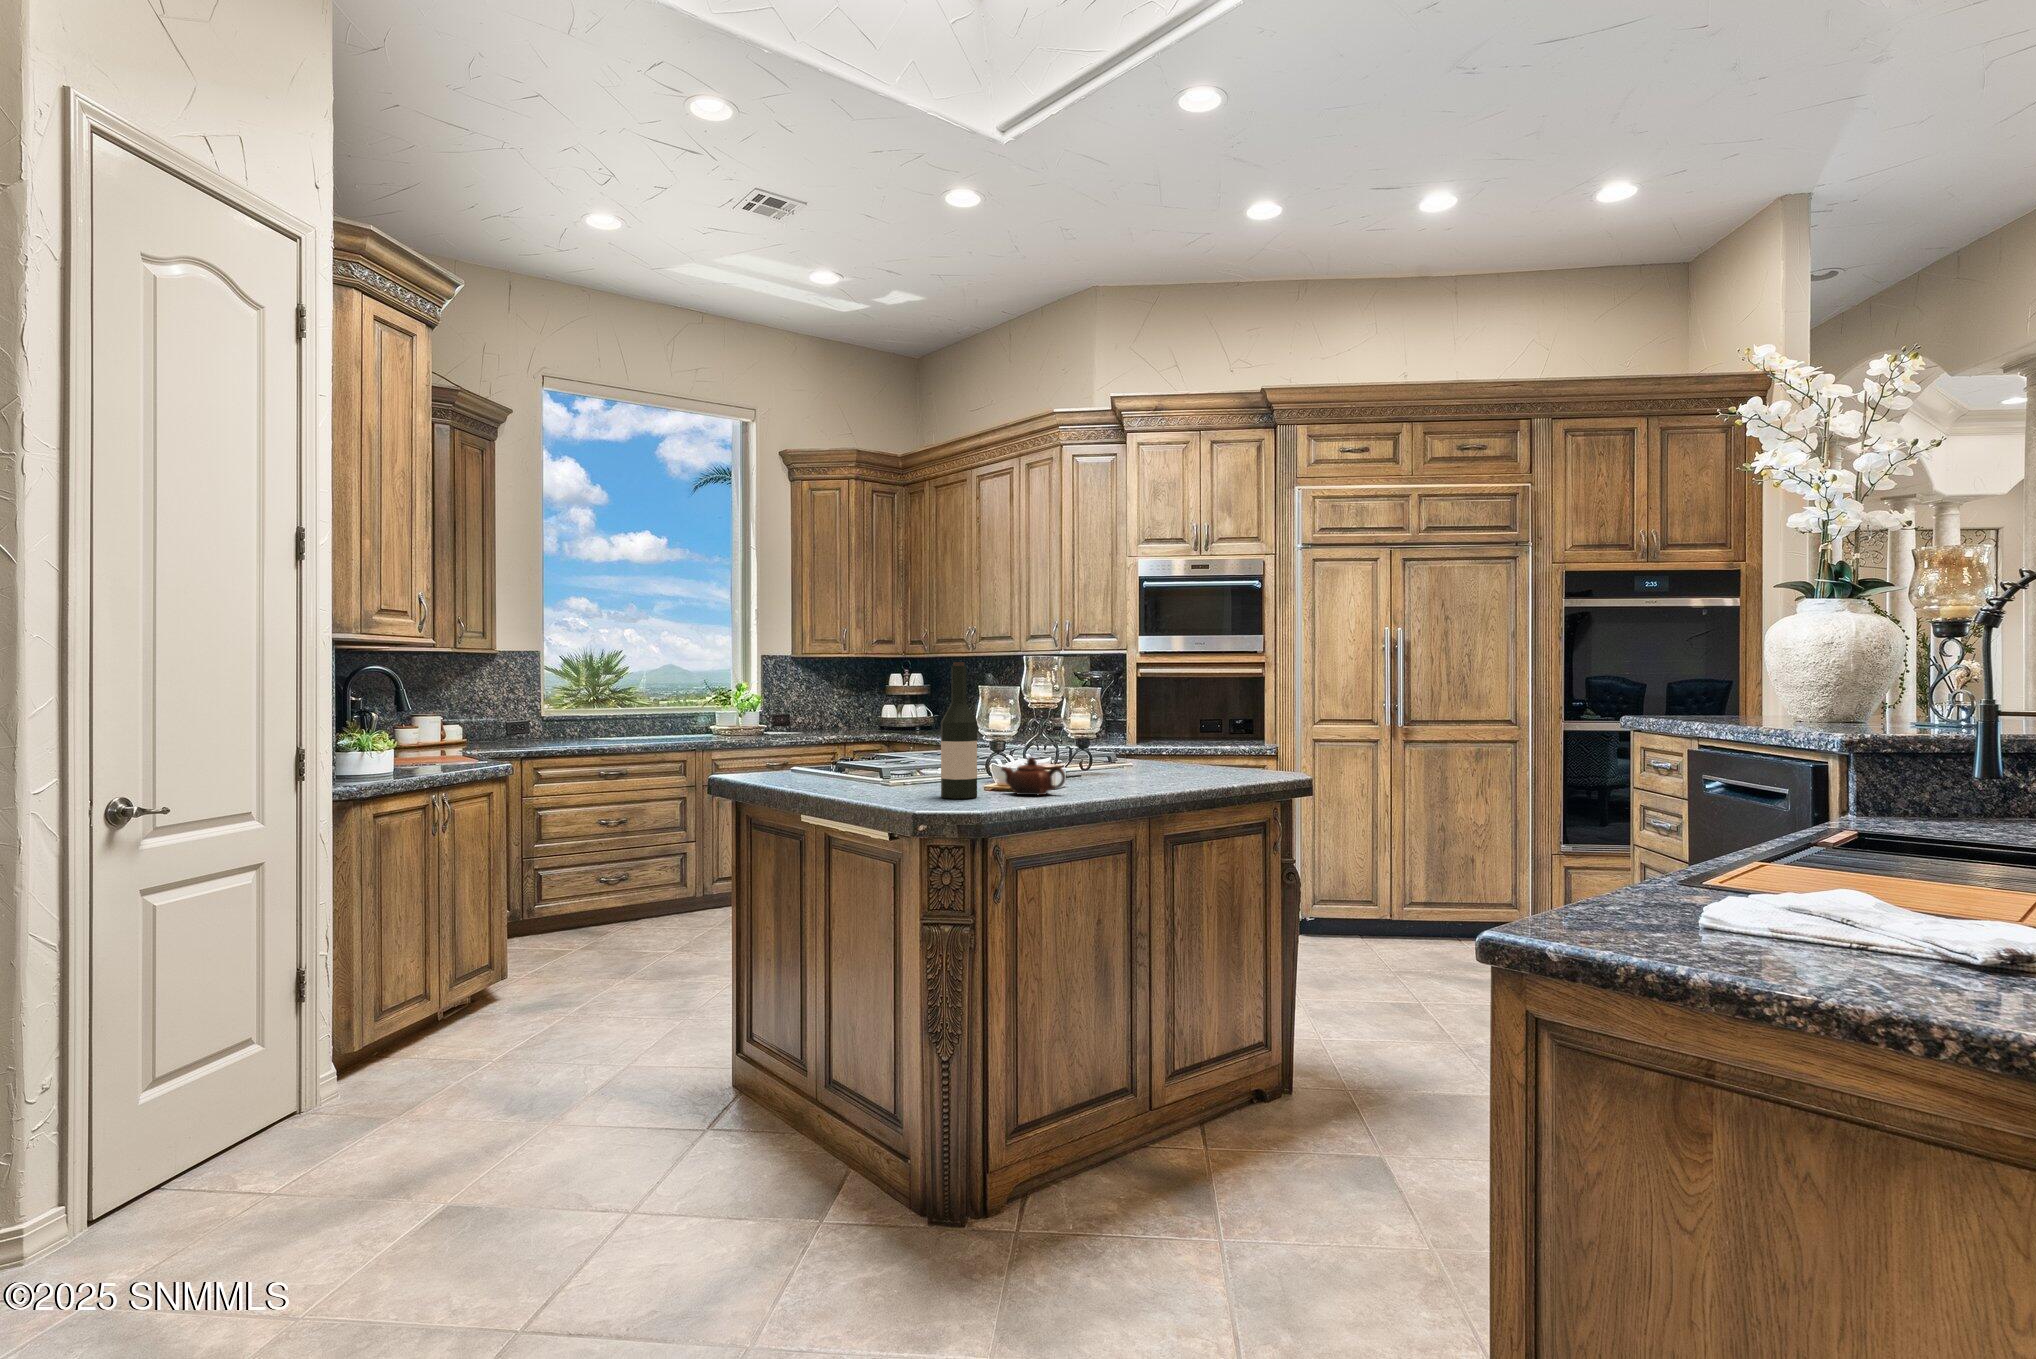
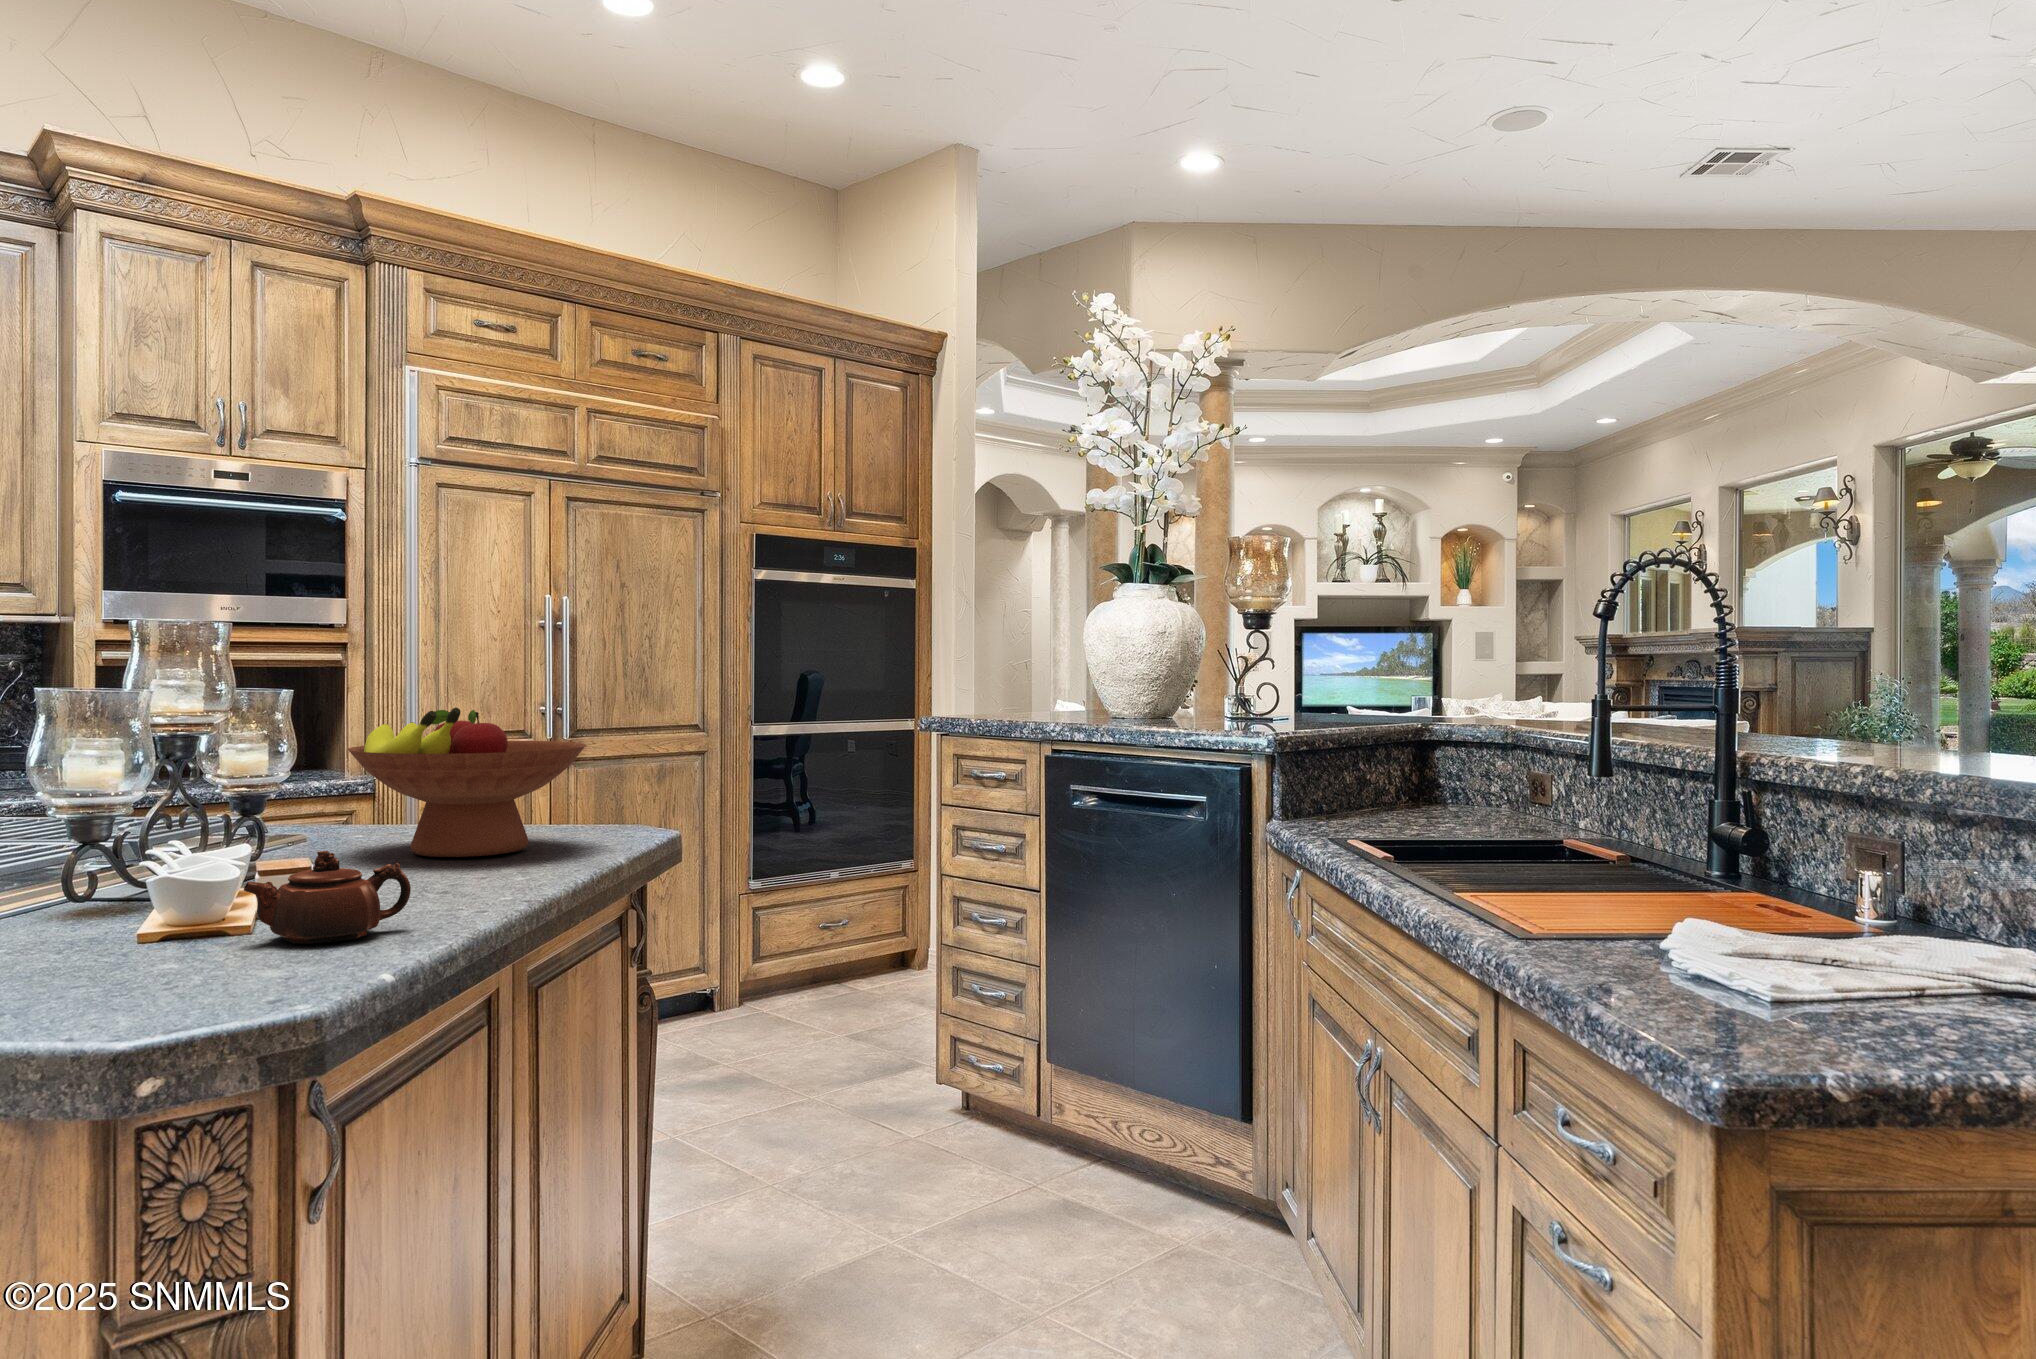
wine bottle: present [941,662,977,799] -> none [107,629,222,986]
fruit bowl: none [1116,698,1235,777] -> present [348,708,586,857]

